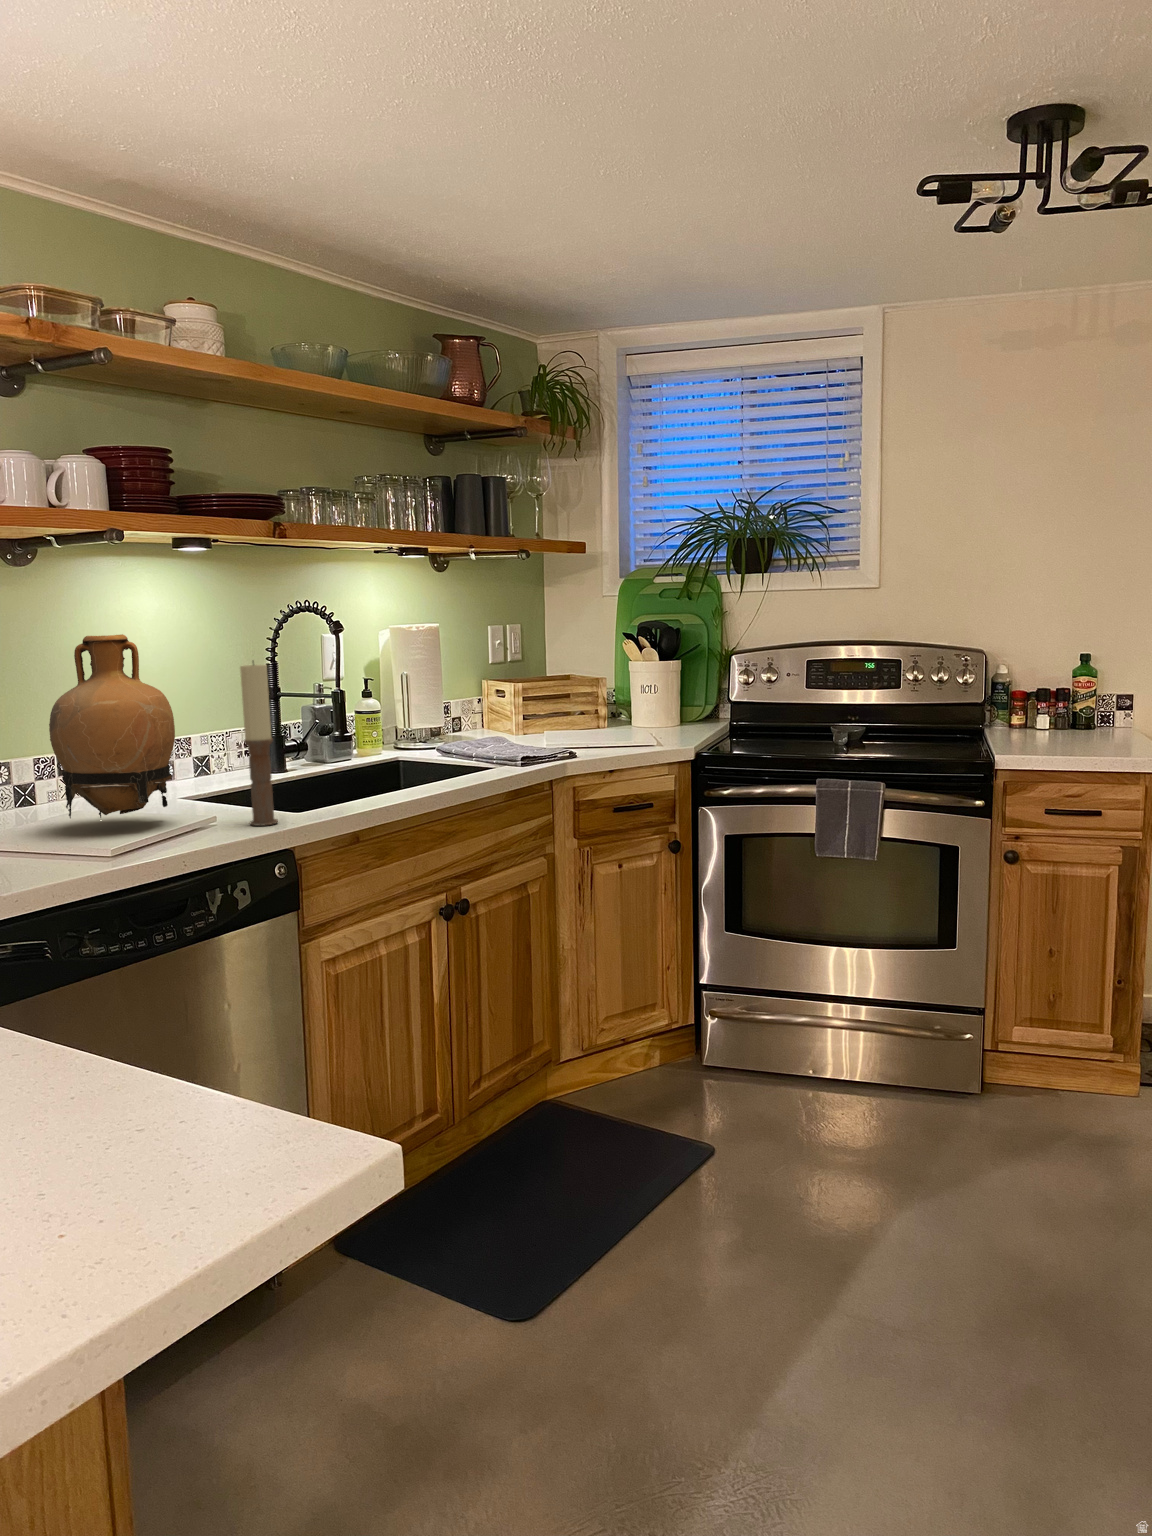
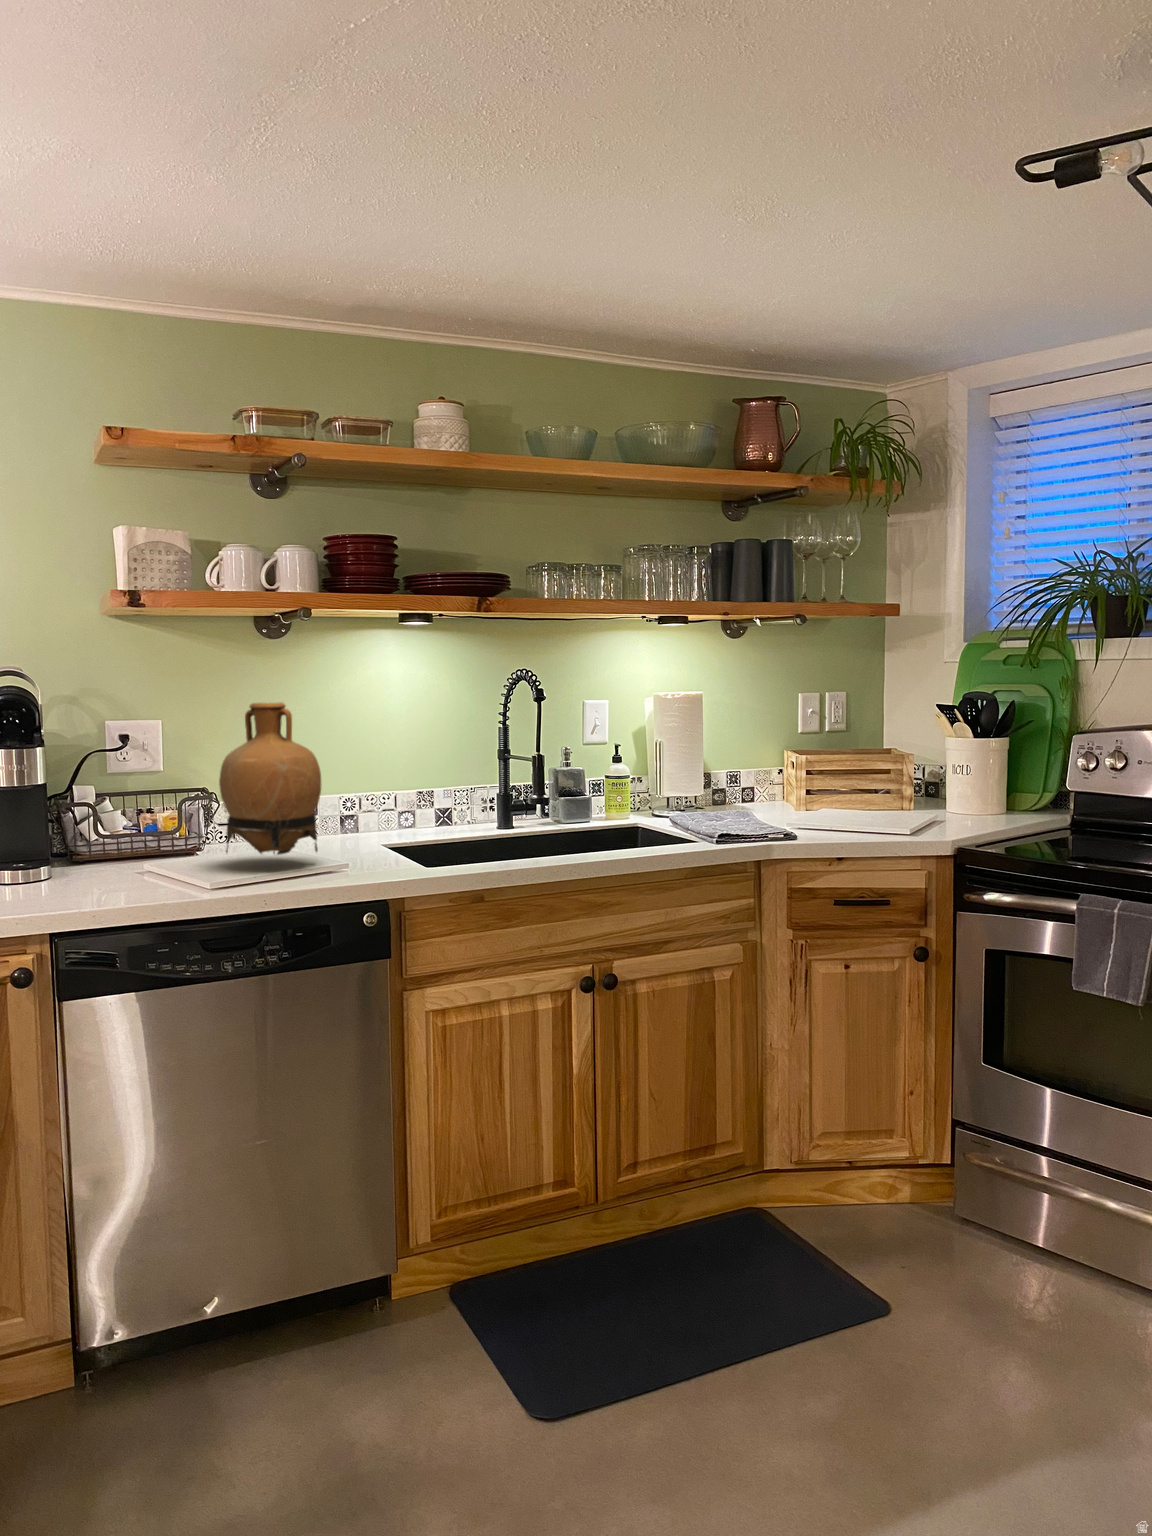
candle: present [240,661,278,826] -> none [354,729,382,878]

